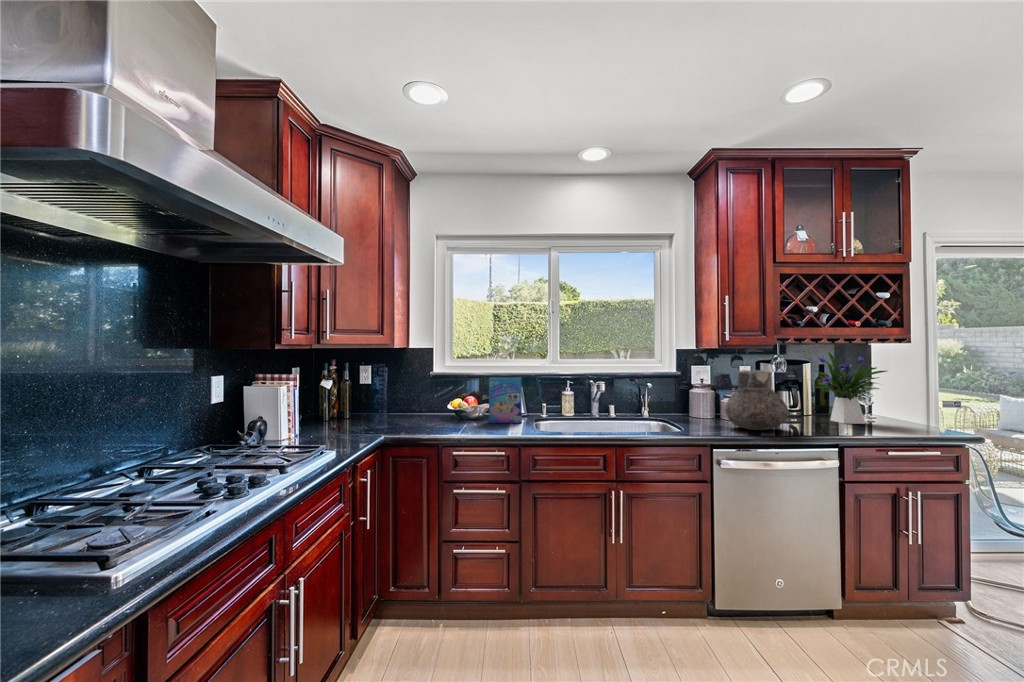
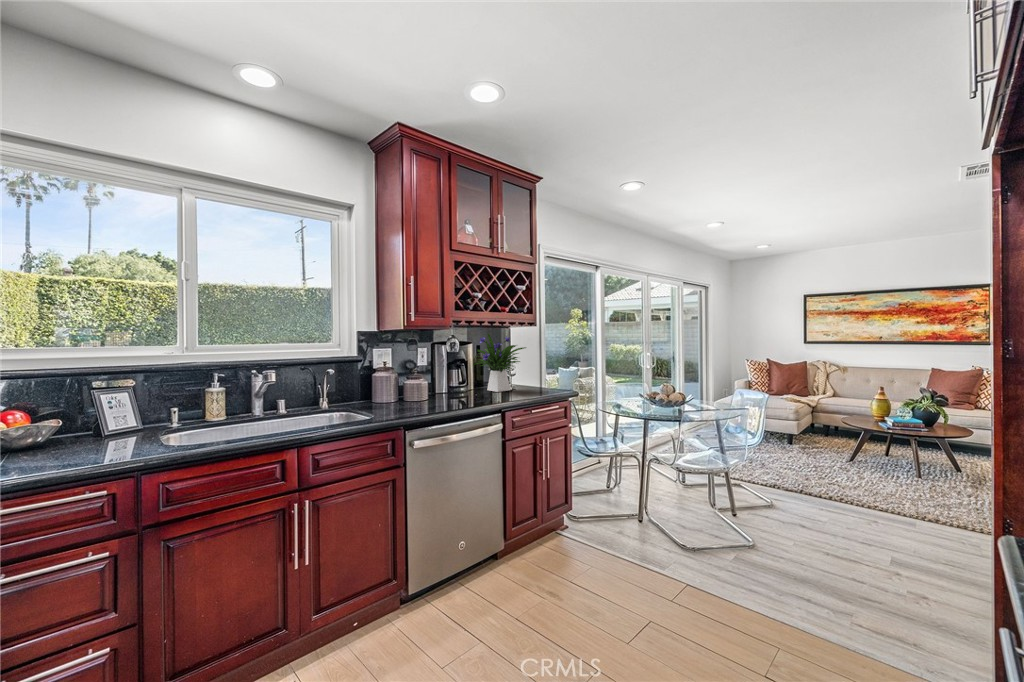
vase: present [725,370,788,430] -> none [410,351,466,408]
cereal box: present [489,378,522,423] -> none [50,375,129,455]

